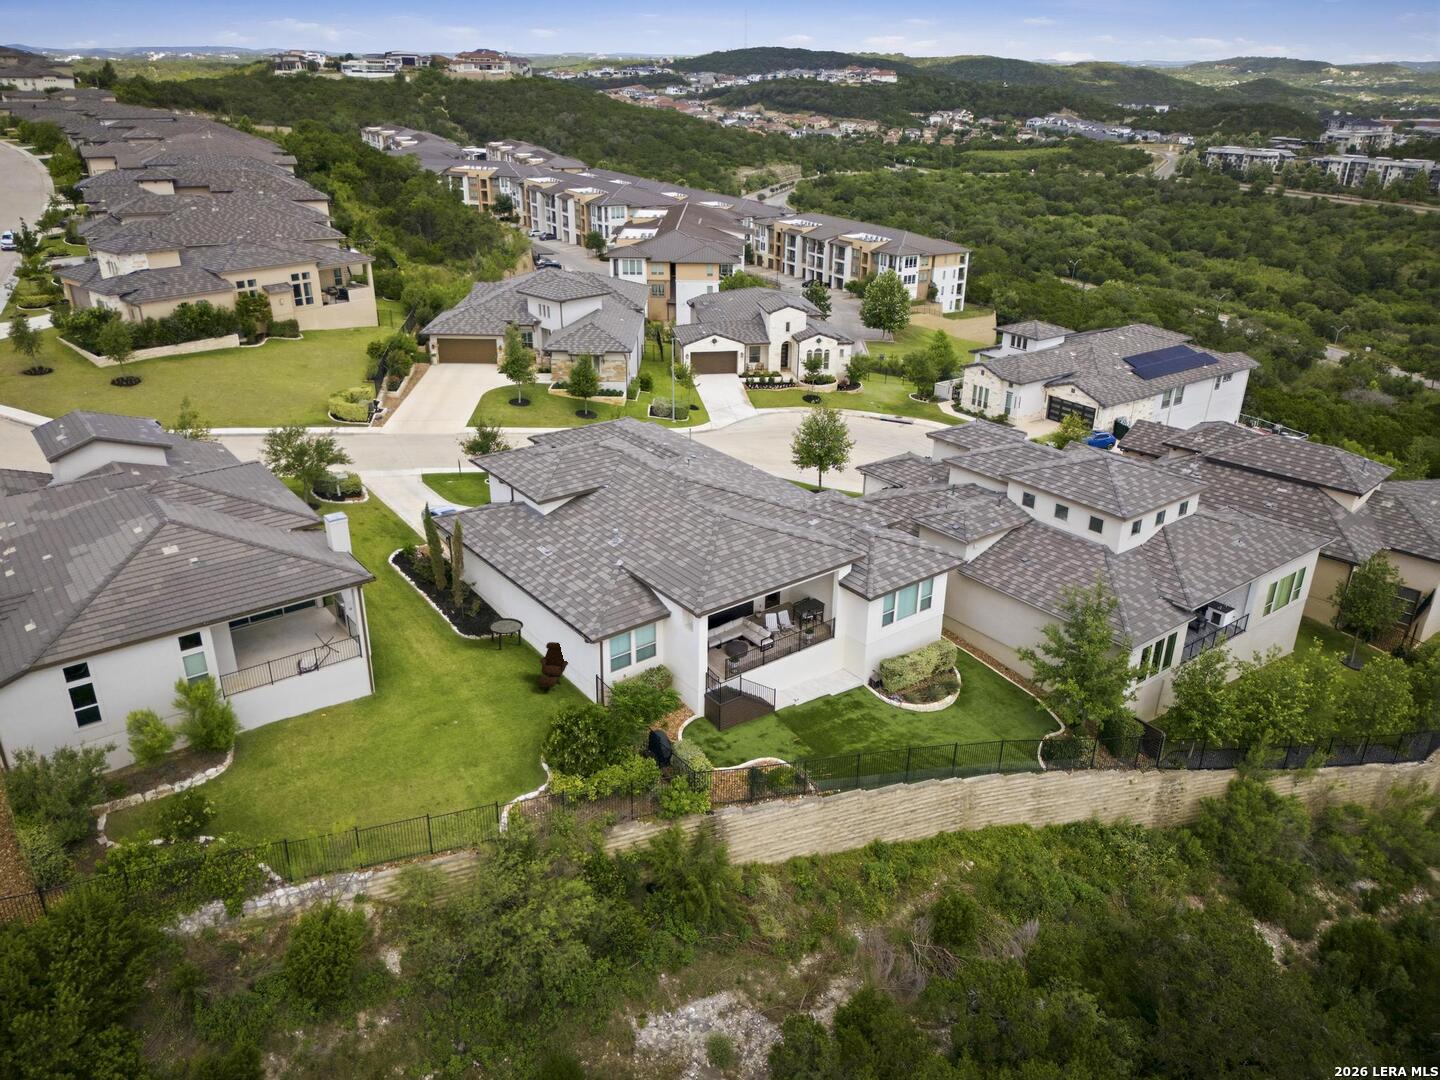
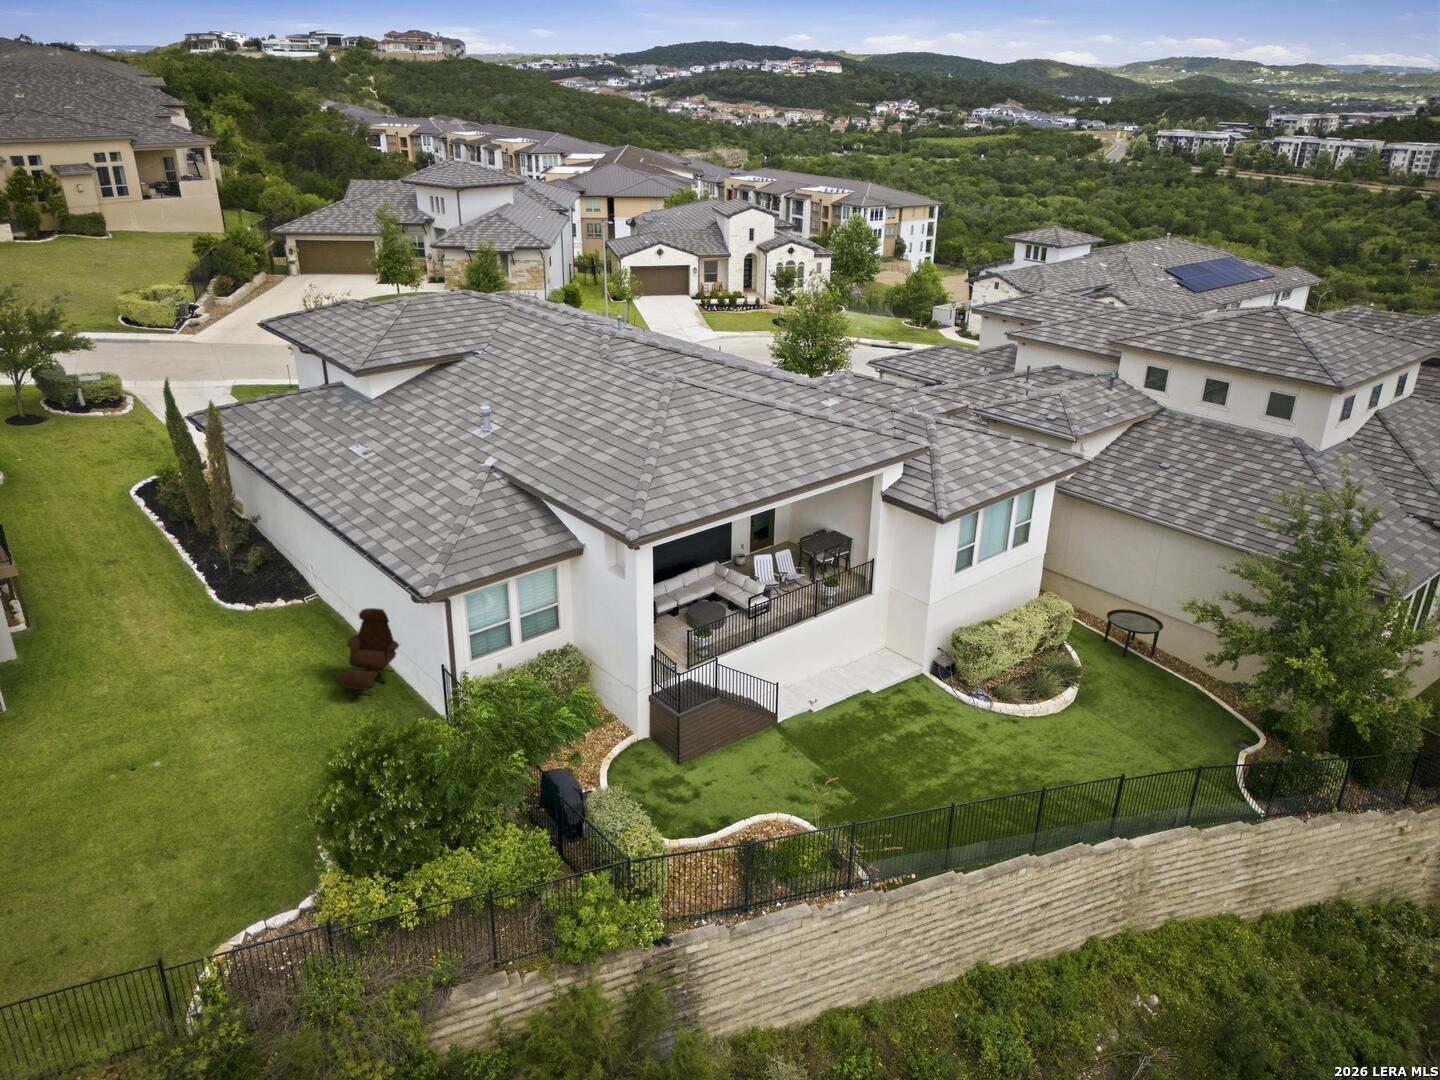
round table: present [489,618,523,650] -> present [1104,609,1163,657]

